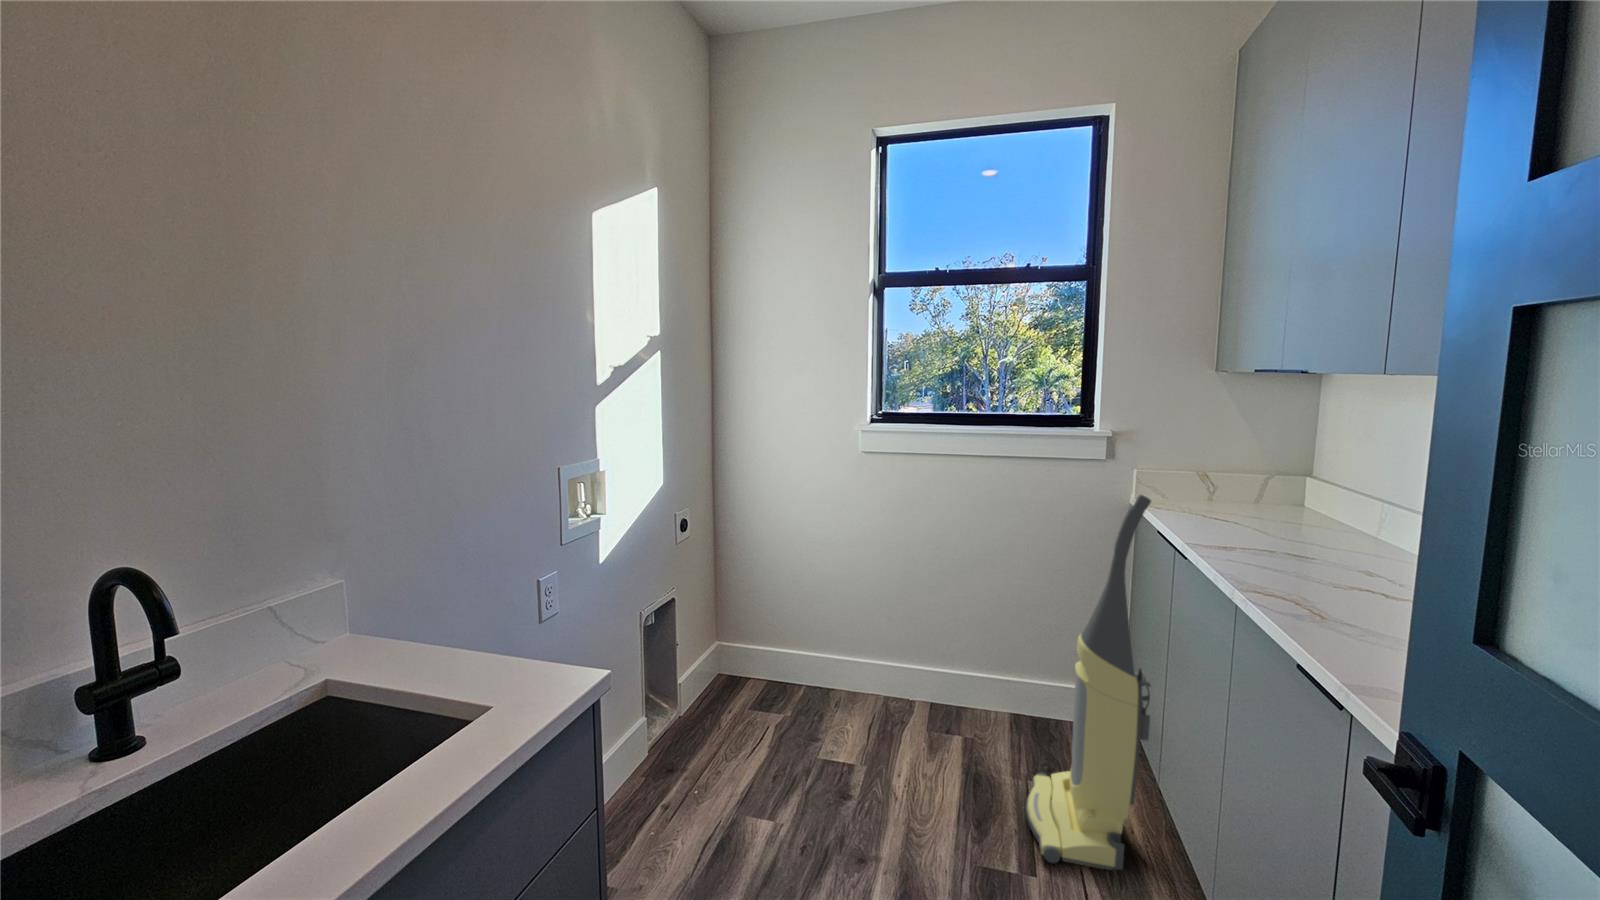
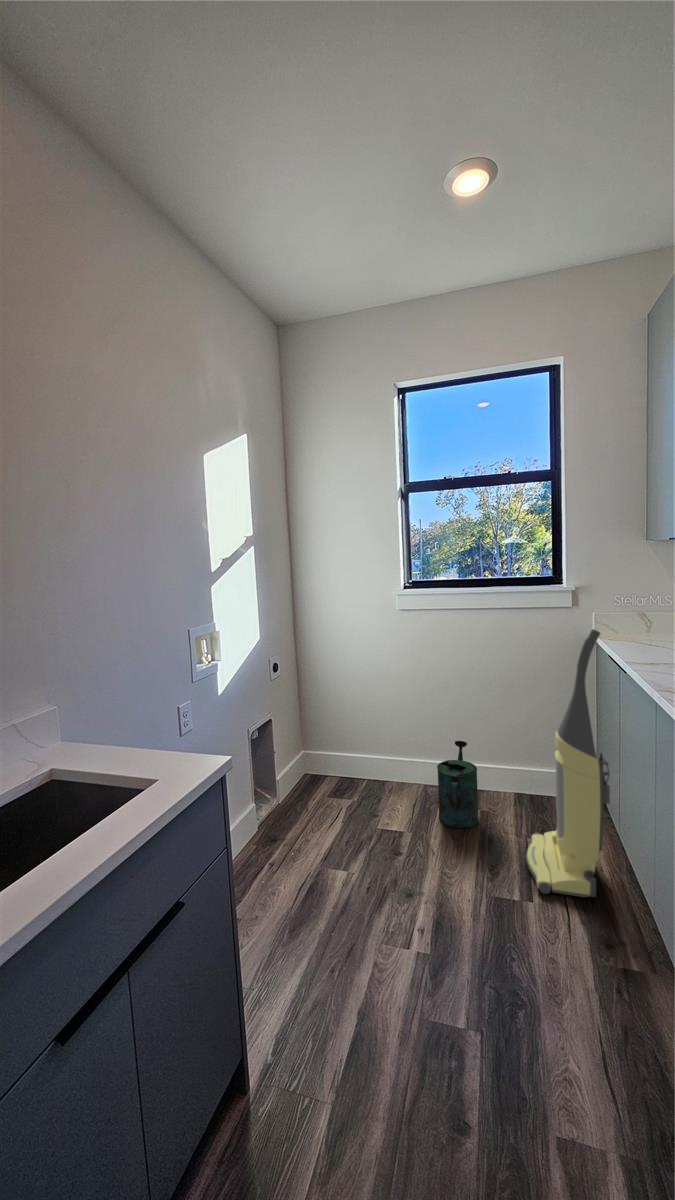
watering can: none [905,639,963,762] -> present [437,741,478,828]

